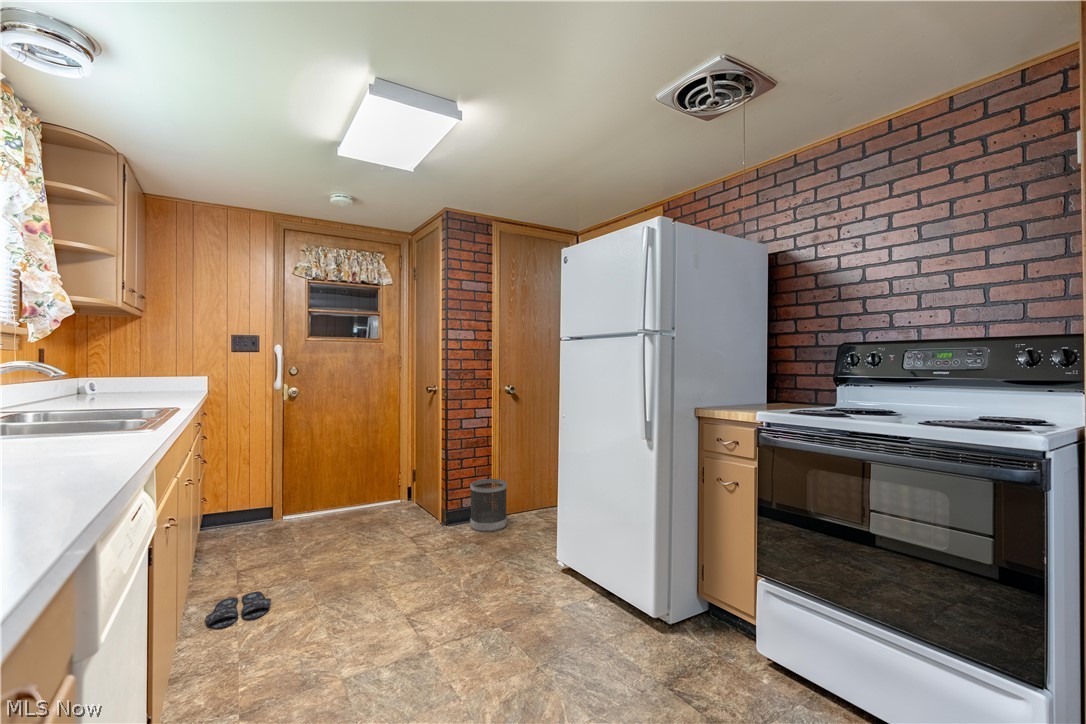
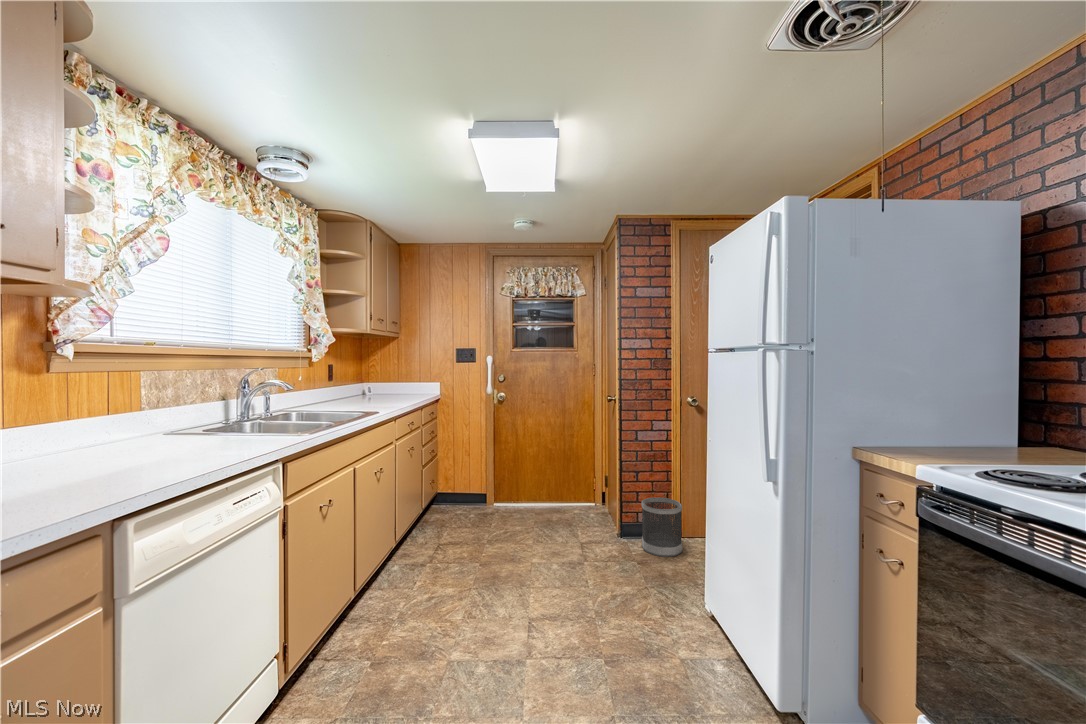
slippers: present [206,591,271,629] -> none [410,557,453,580]

